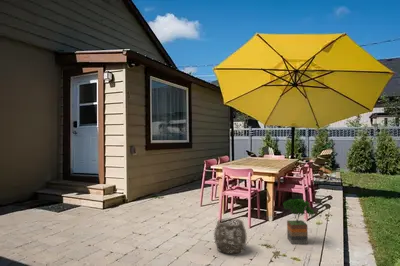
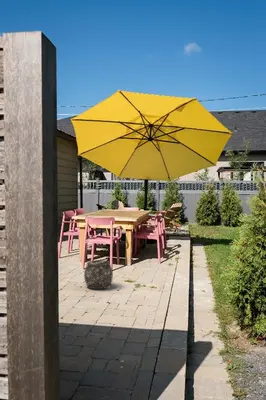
potted tree: present [283,199,314,244] -> none [142,241,169,280]

